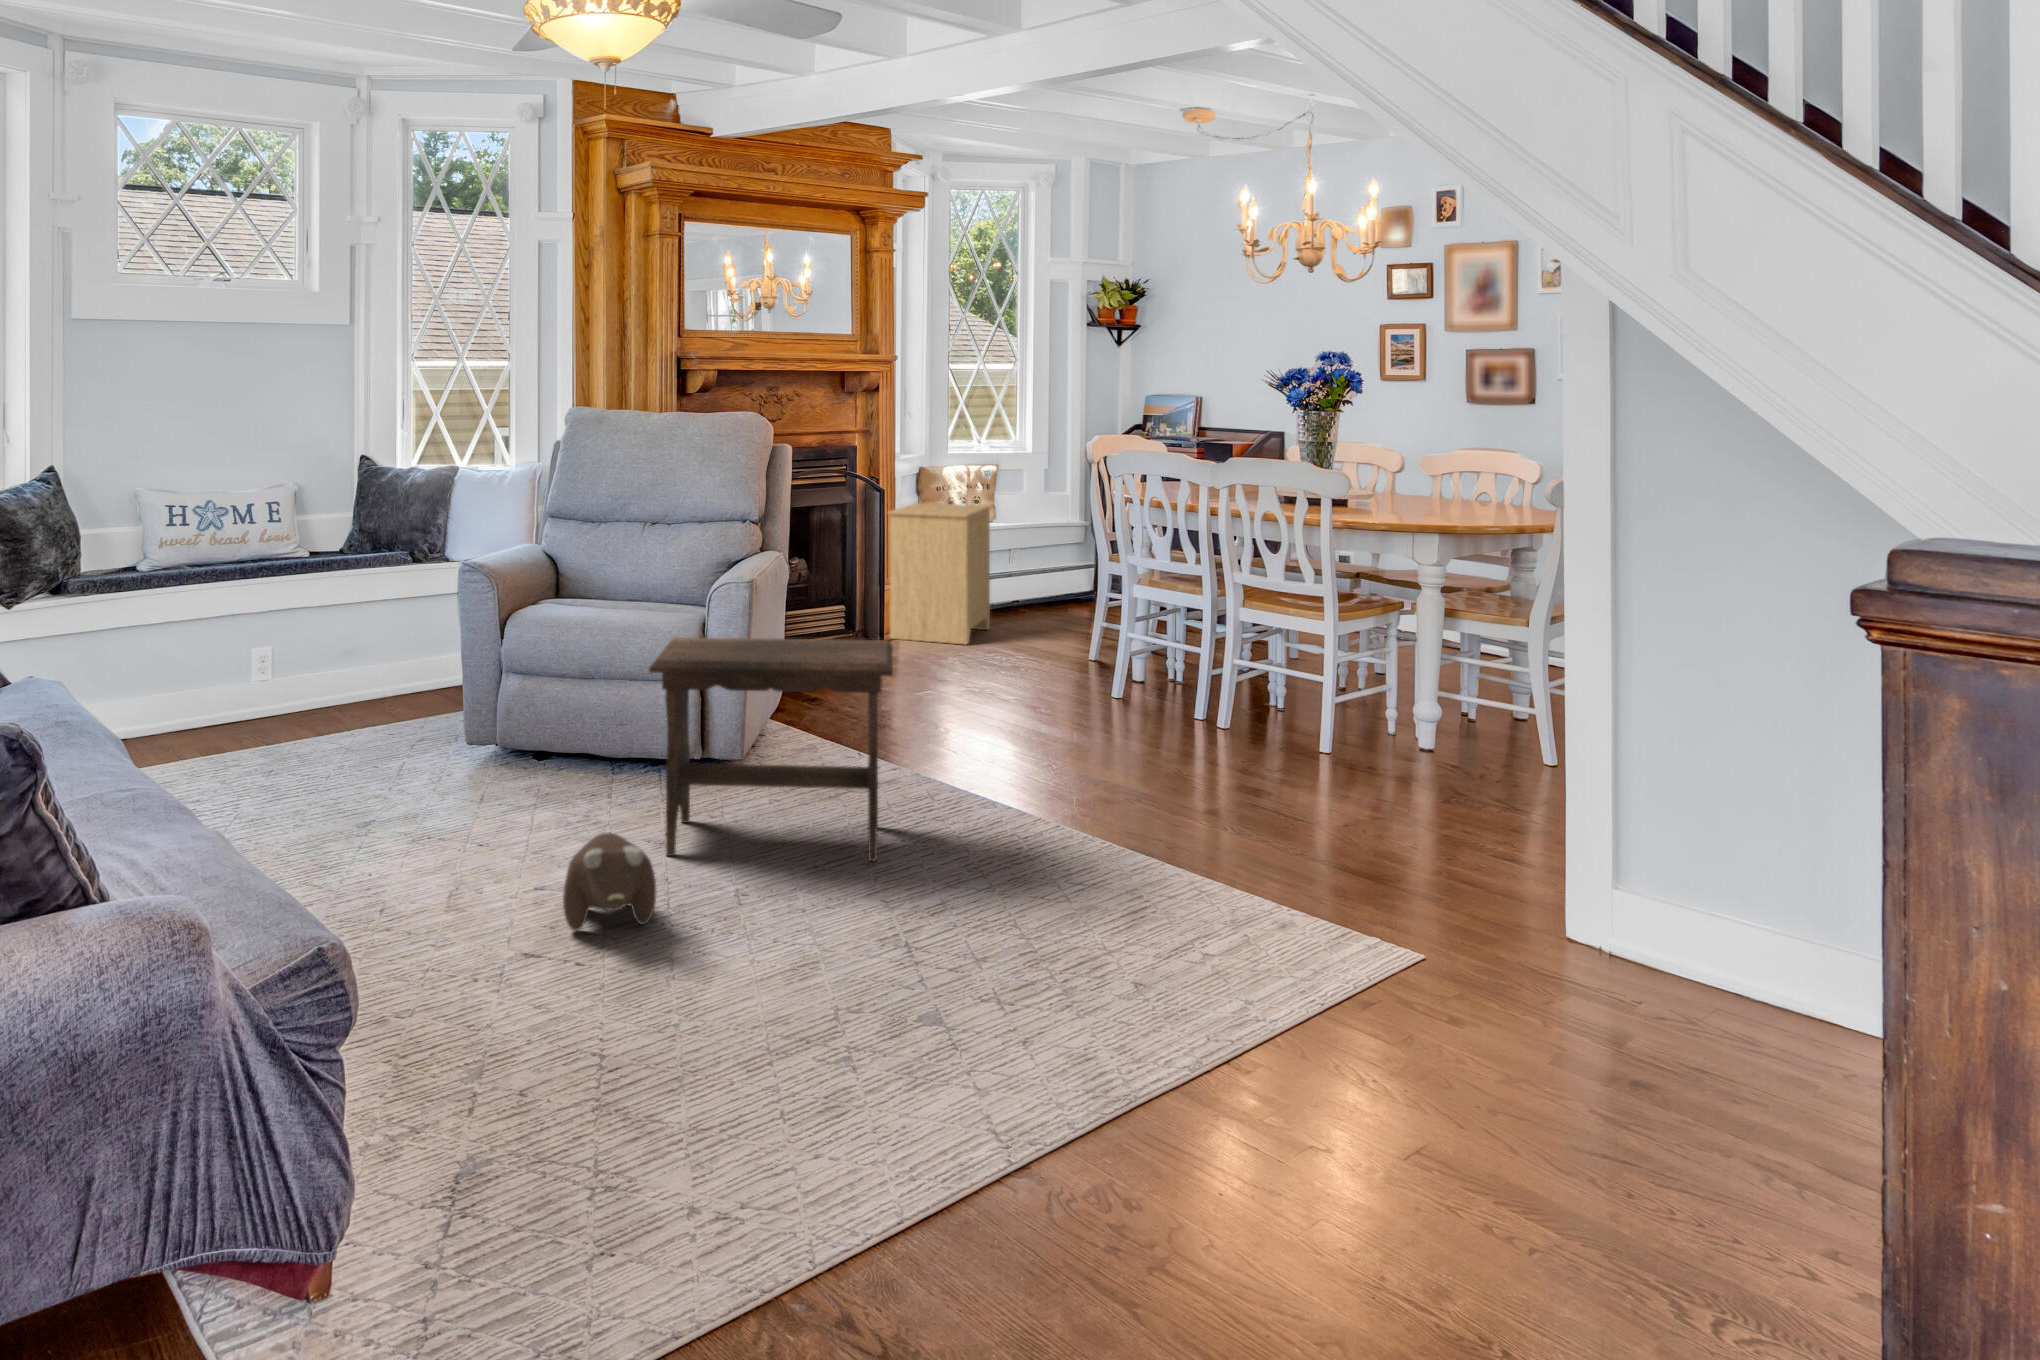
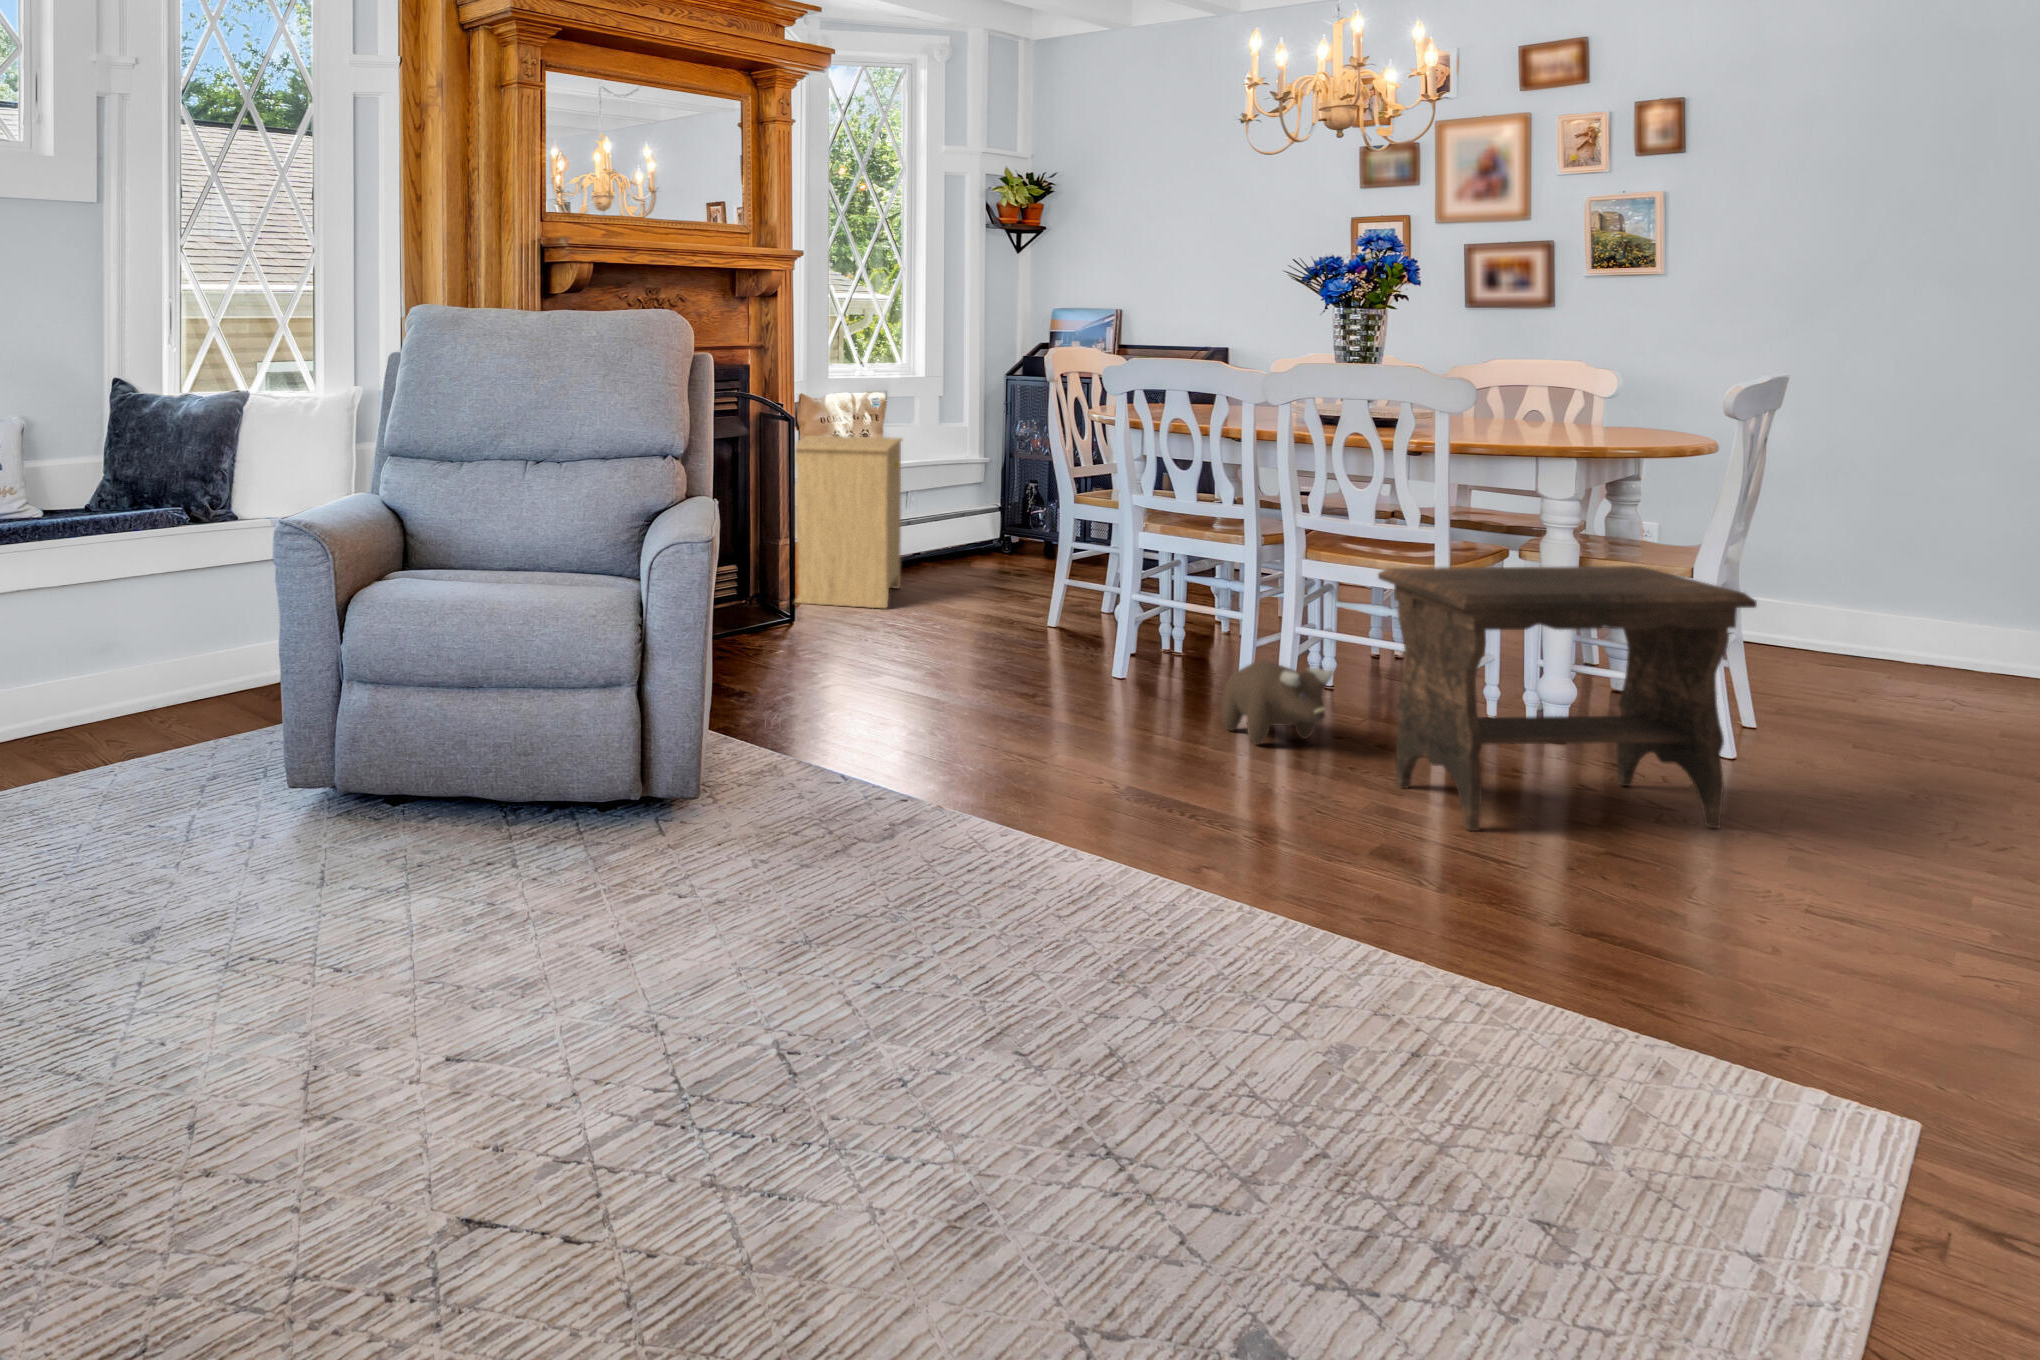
footstool: present [649,637,893,861] -> present [1378,566,1757,831]
plush toy: present [563,833,656,931] -> present [1221,661,1333,745]

